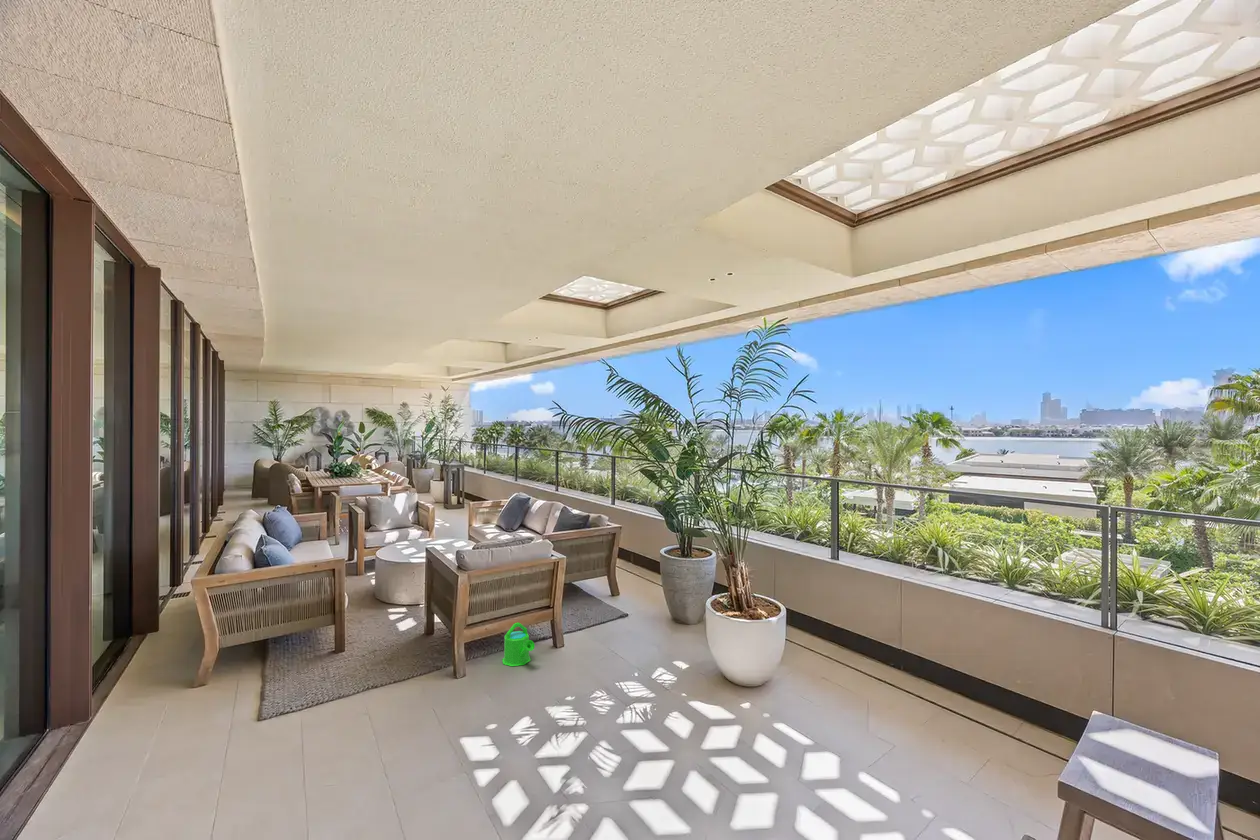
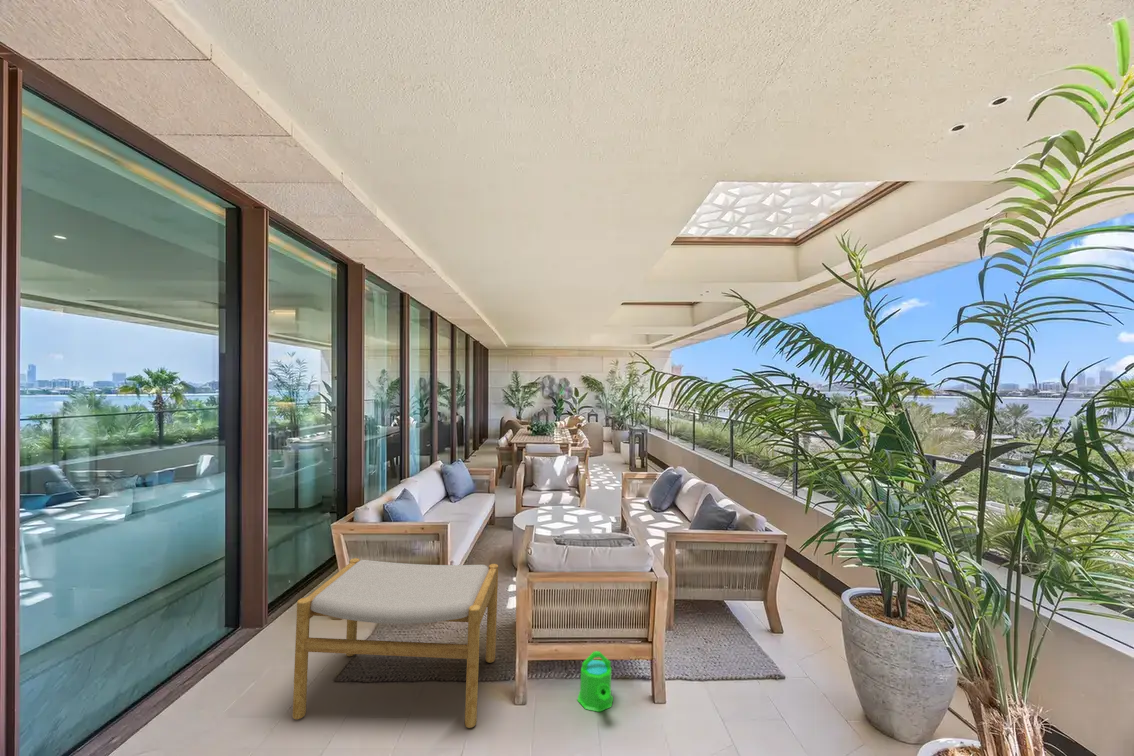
footstool: none [238,576,432,744] -> present [293,558,498,728]

